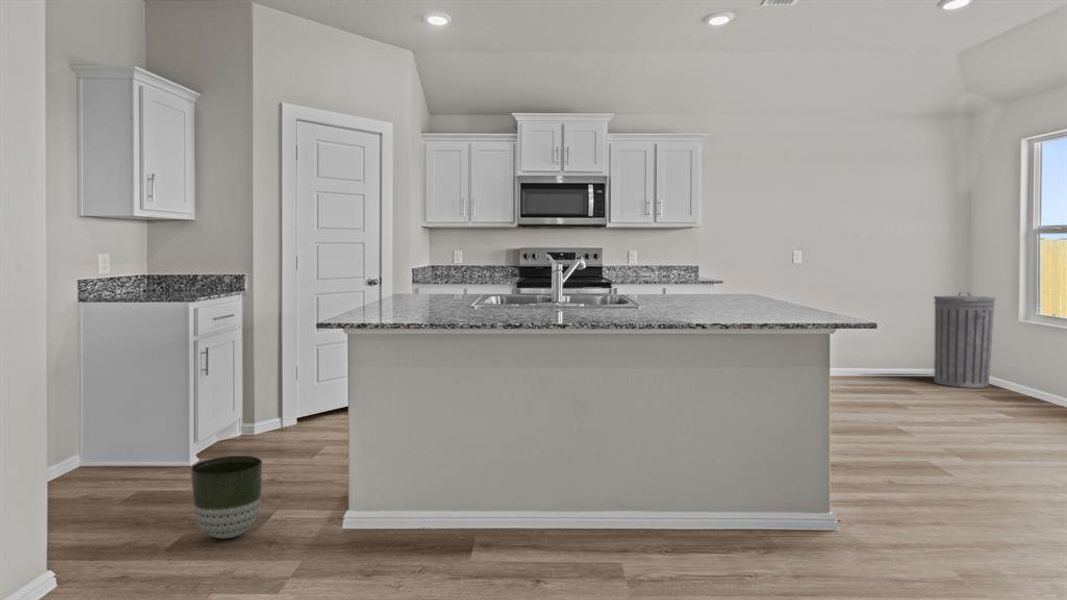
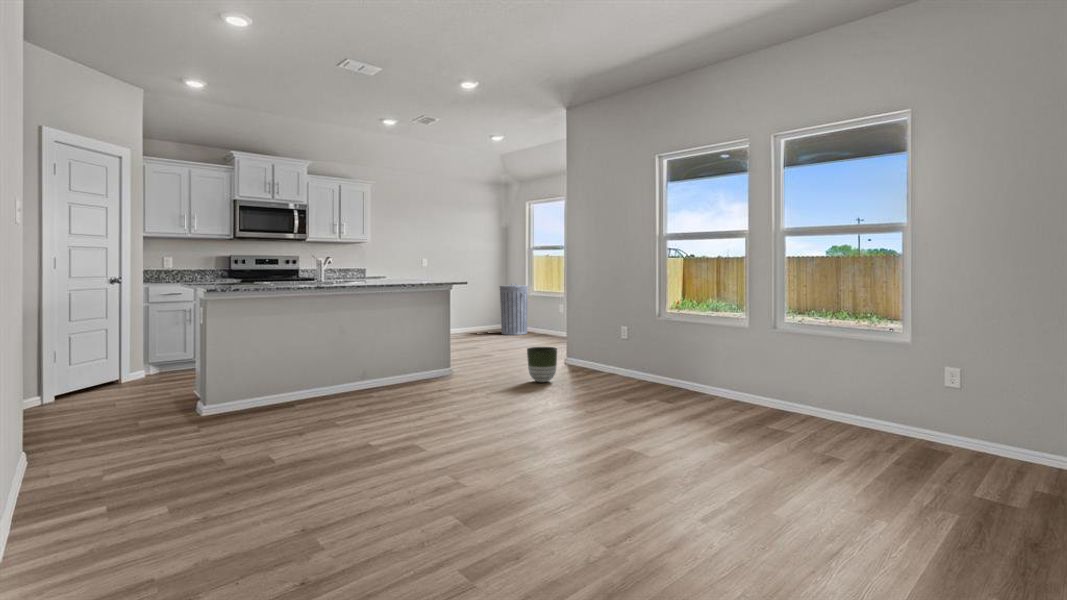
planter: present [191,456,262,539] -> present [527,347,557,382]

